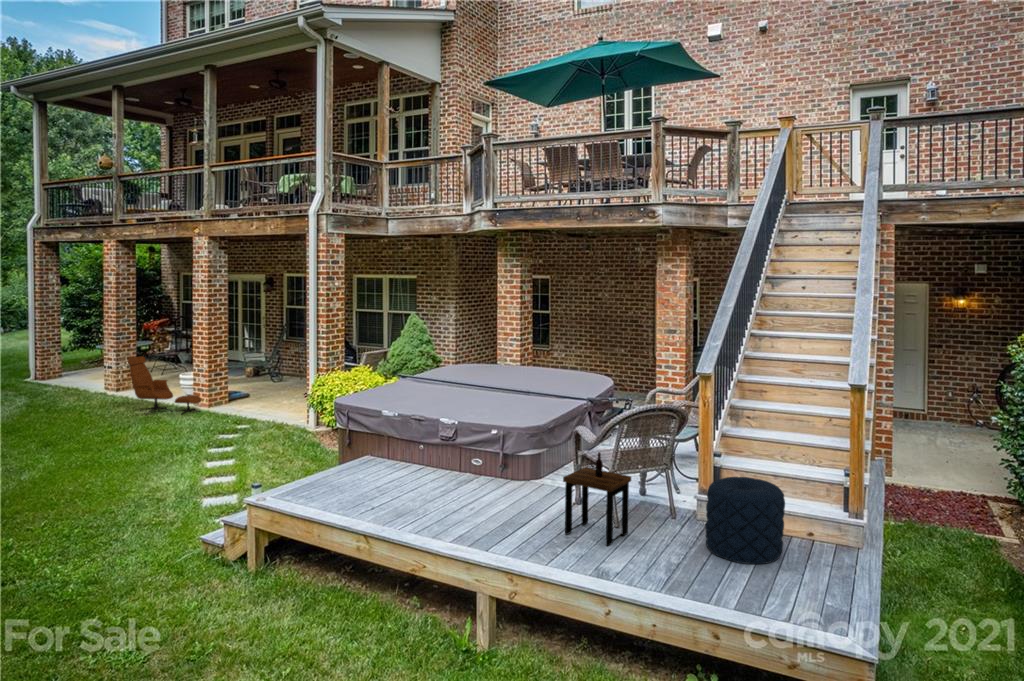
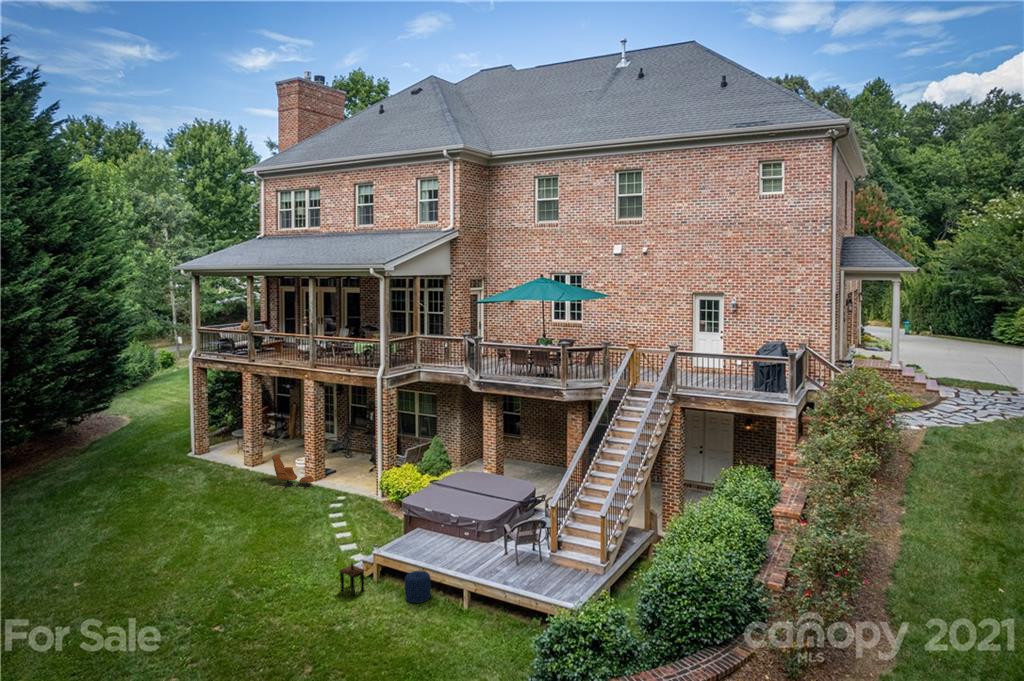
side table: present [563,452,631,546] -> present [339,563,364,596]
pouf: present [705,477,785,564] -> present [404,571,431,603]

